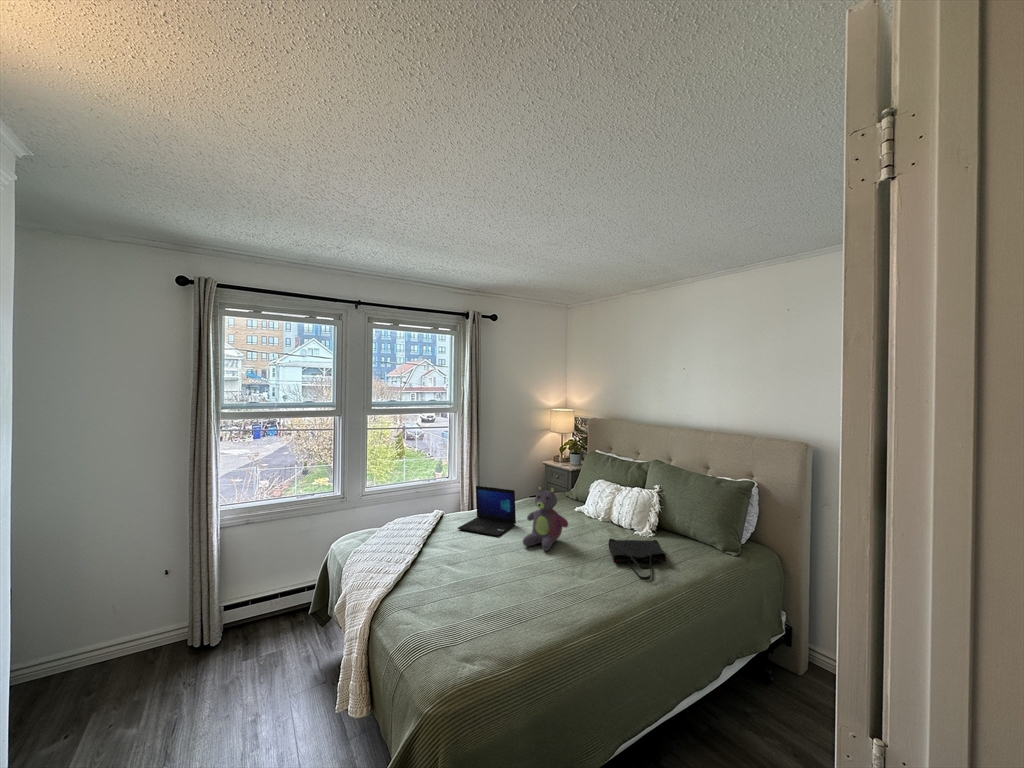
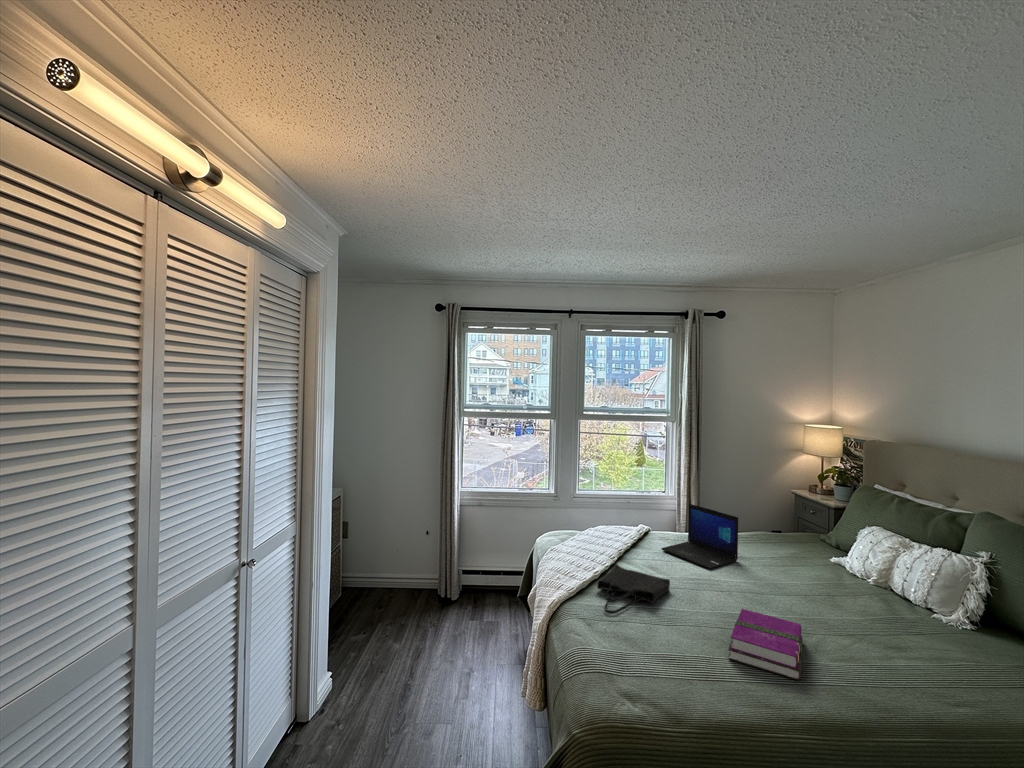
stuffed bear: present [523,485,568,551] -> none [741,515,811,603]
tote bag: present [608,539,666,580] -> present [597,565,670,614]
hardback book: none [526,562,575,603] -> present [728,609,803,680]

